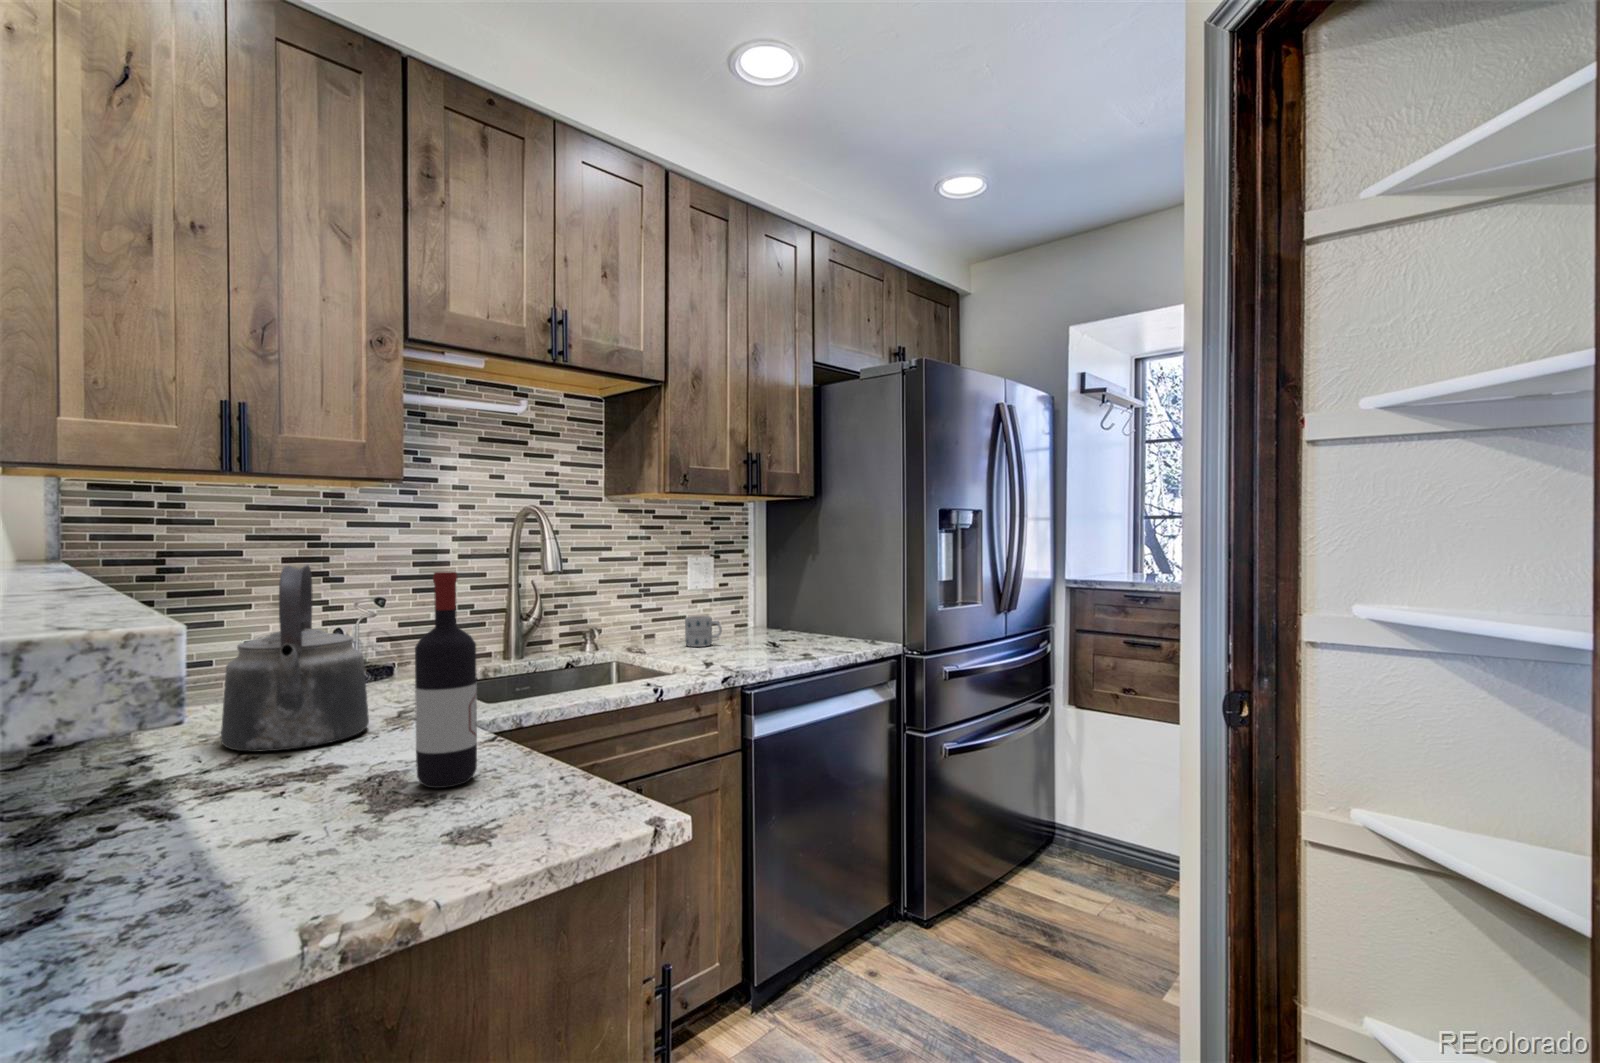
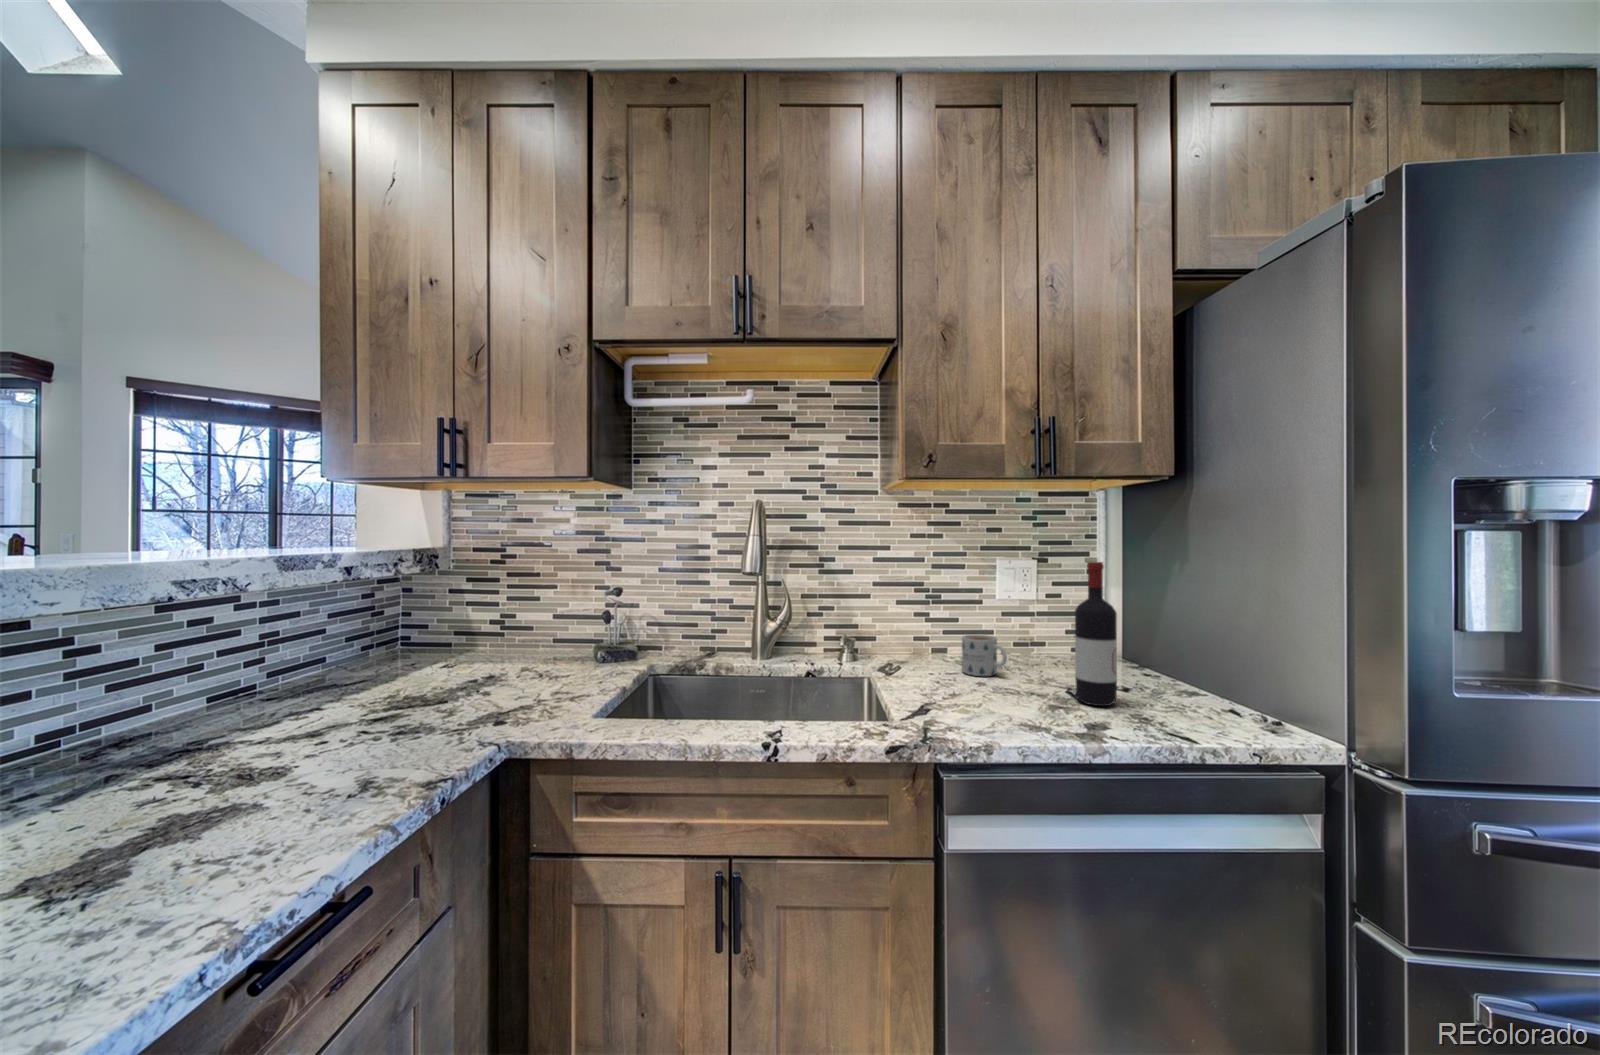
kettle: present [221,565,369,752] -> none [295,561,462,738]
wine bottle: present [415,572,477,788] -> present [1075,562,1117,706]

